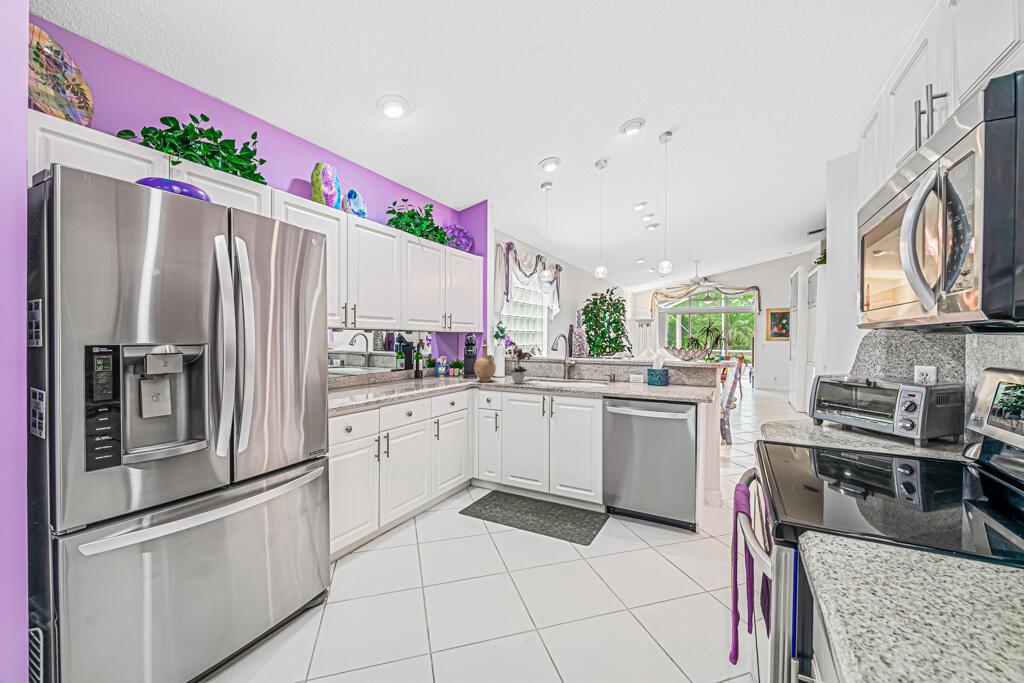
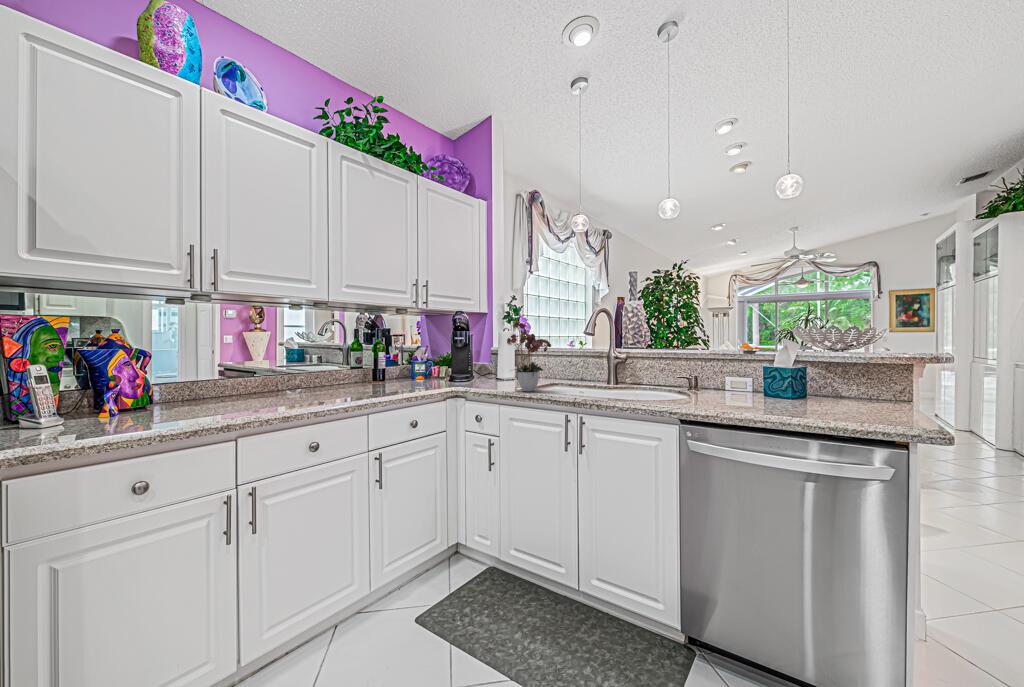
vase: present [474,339,496,382] -> none [461,320,496,388]

